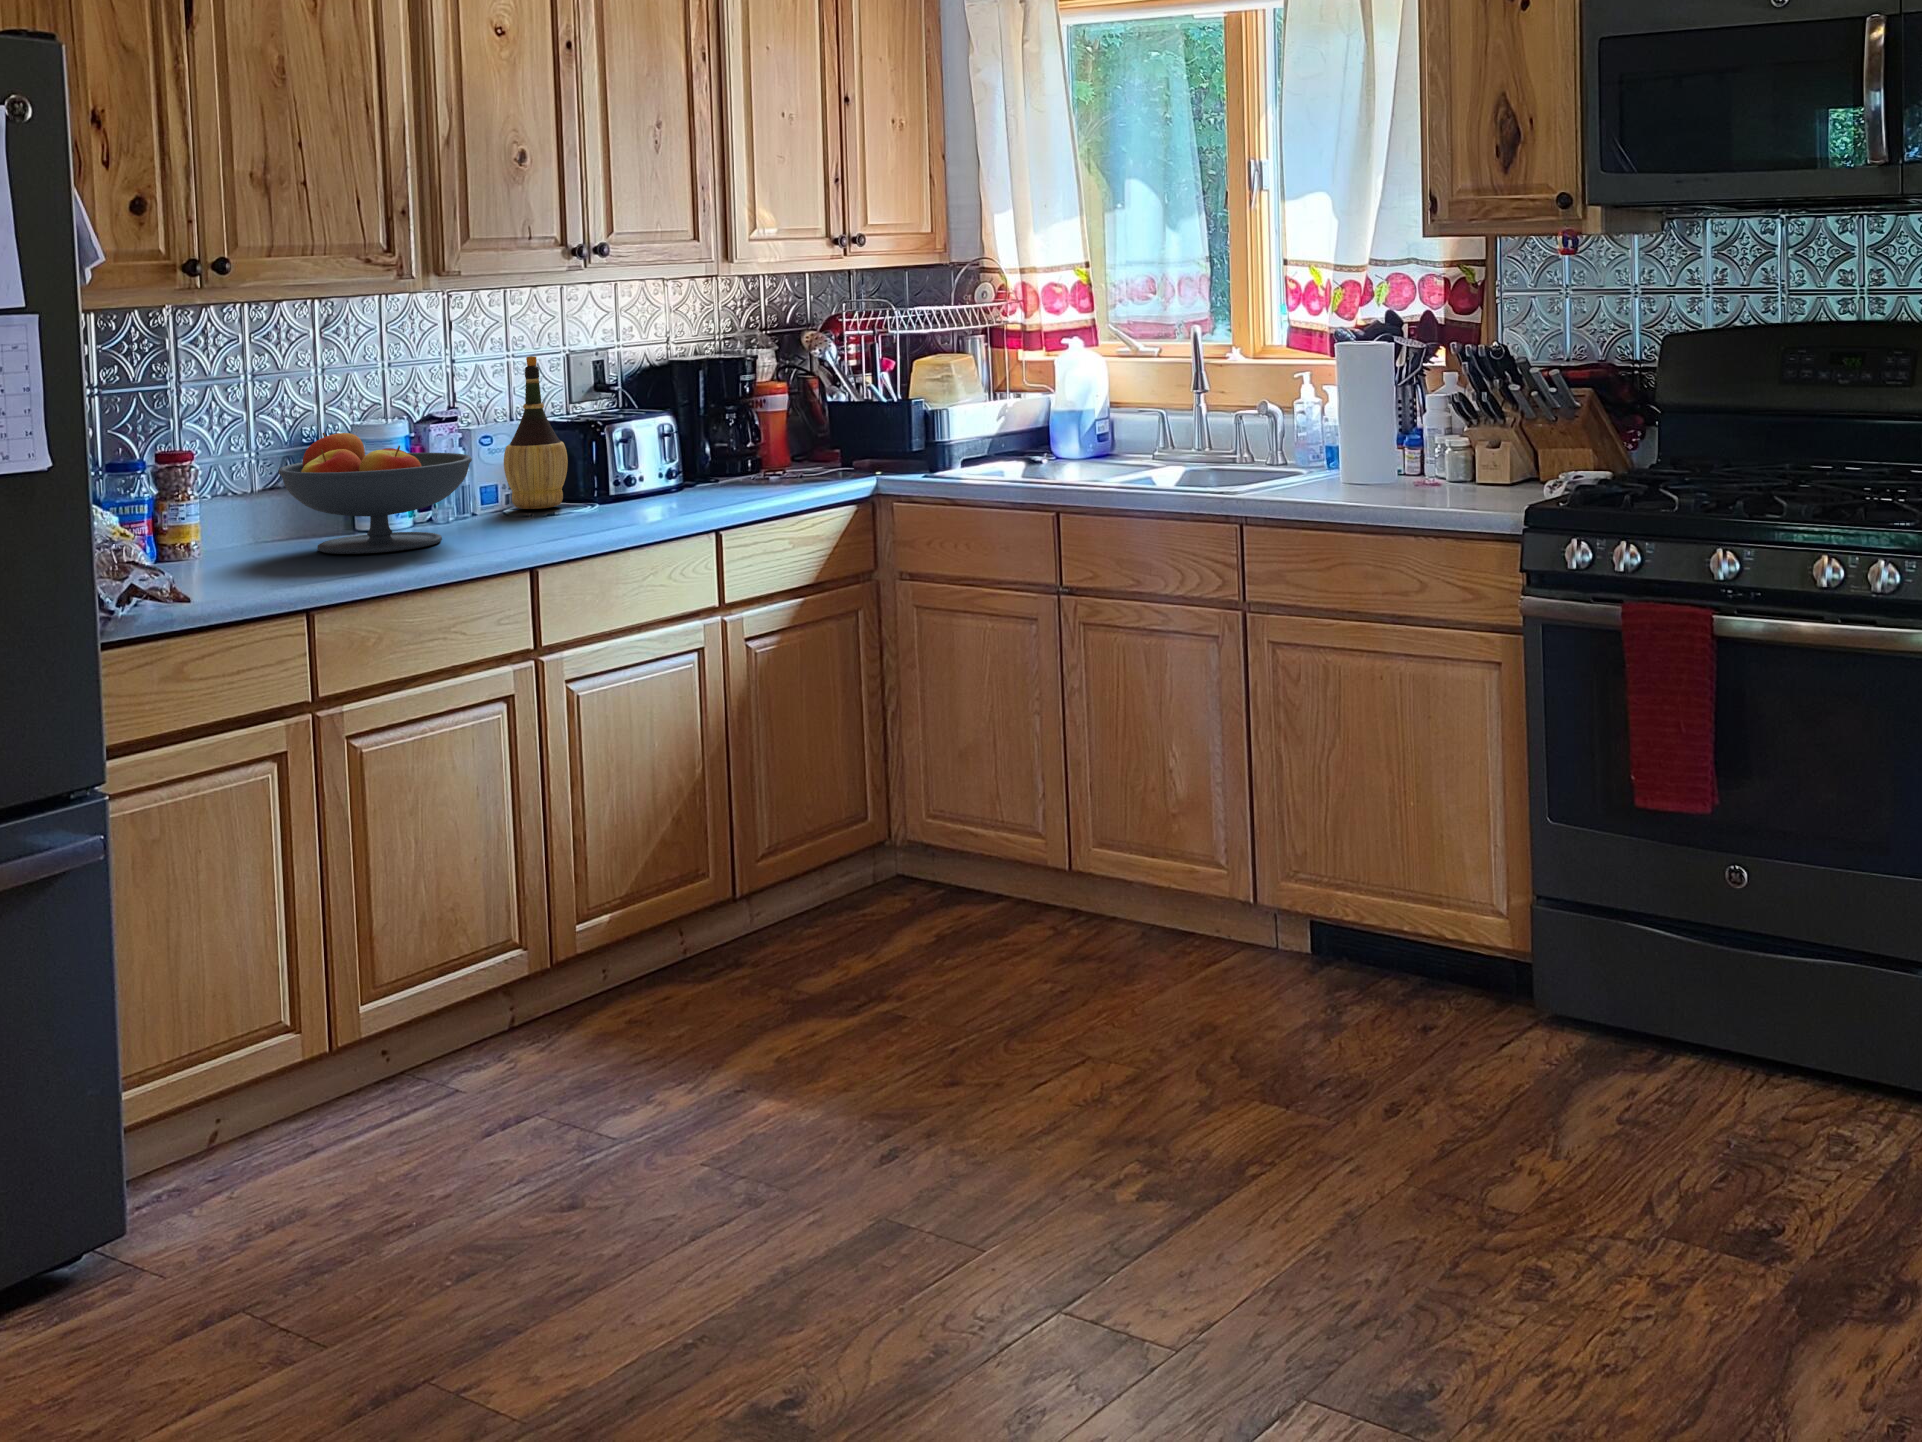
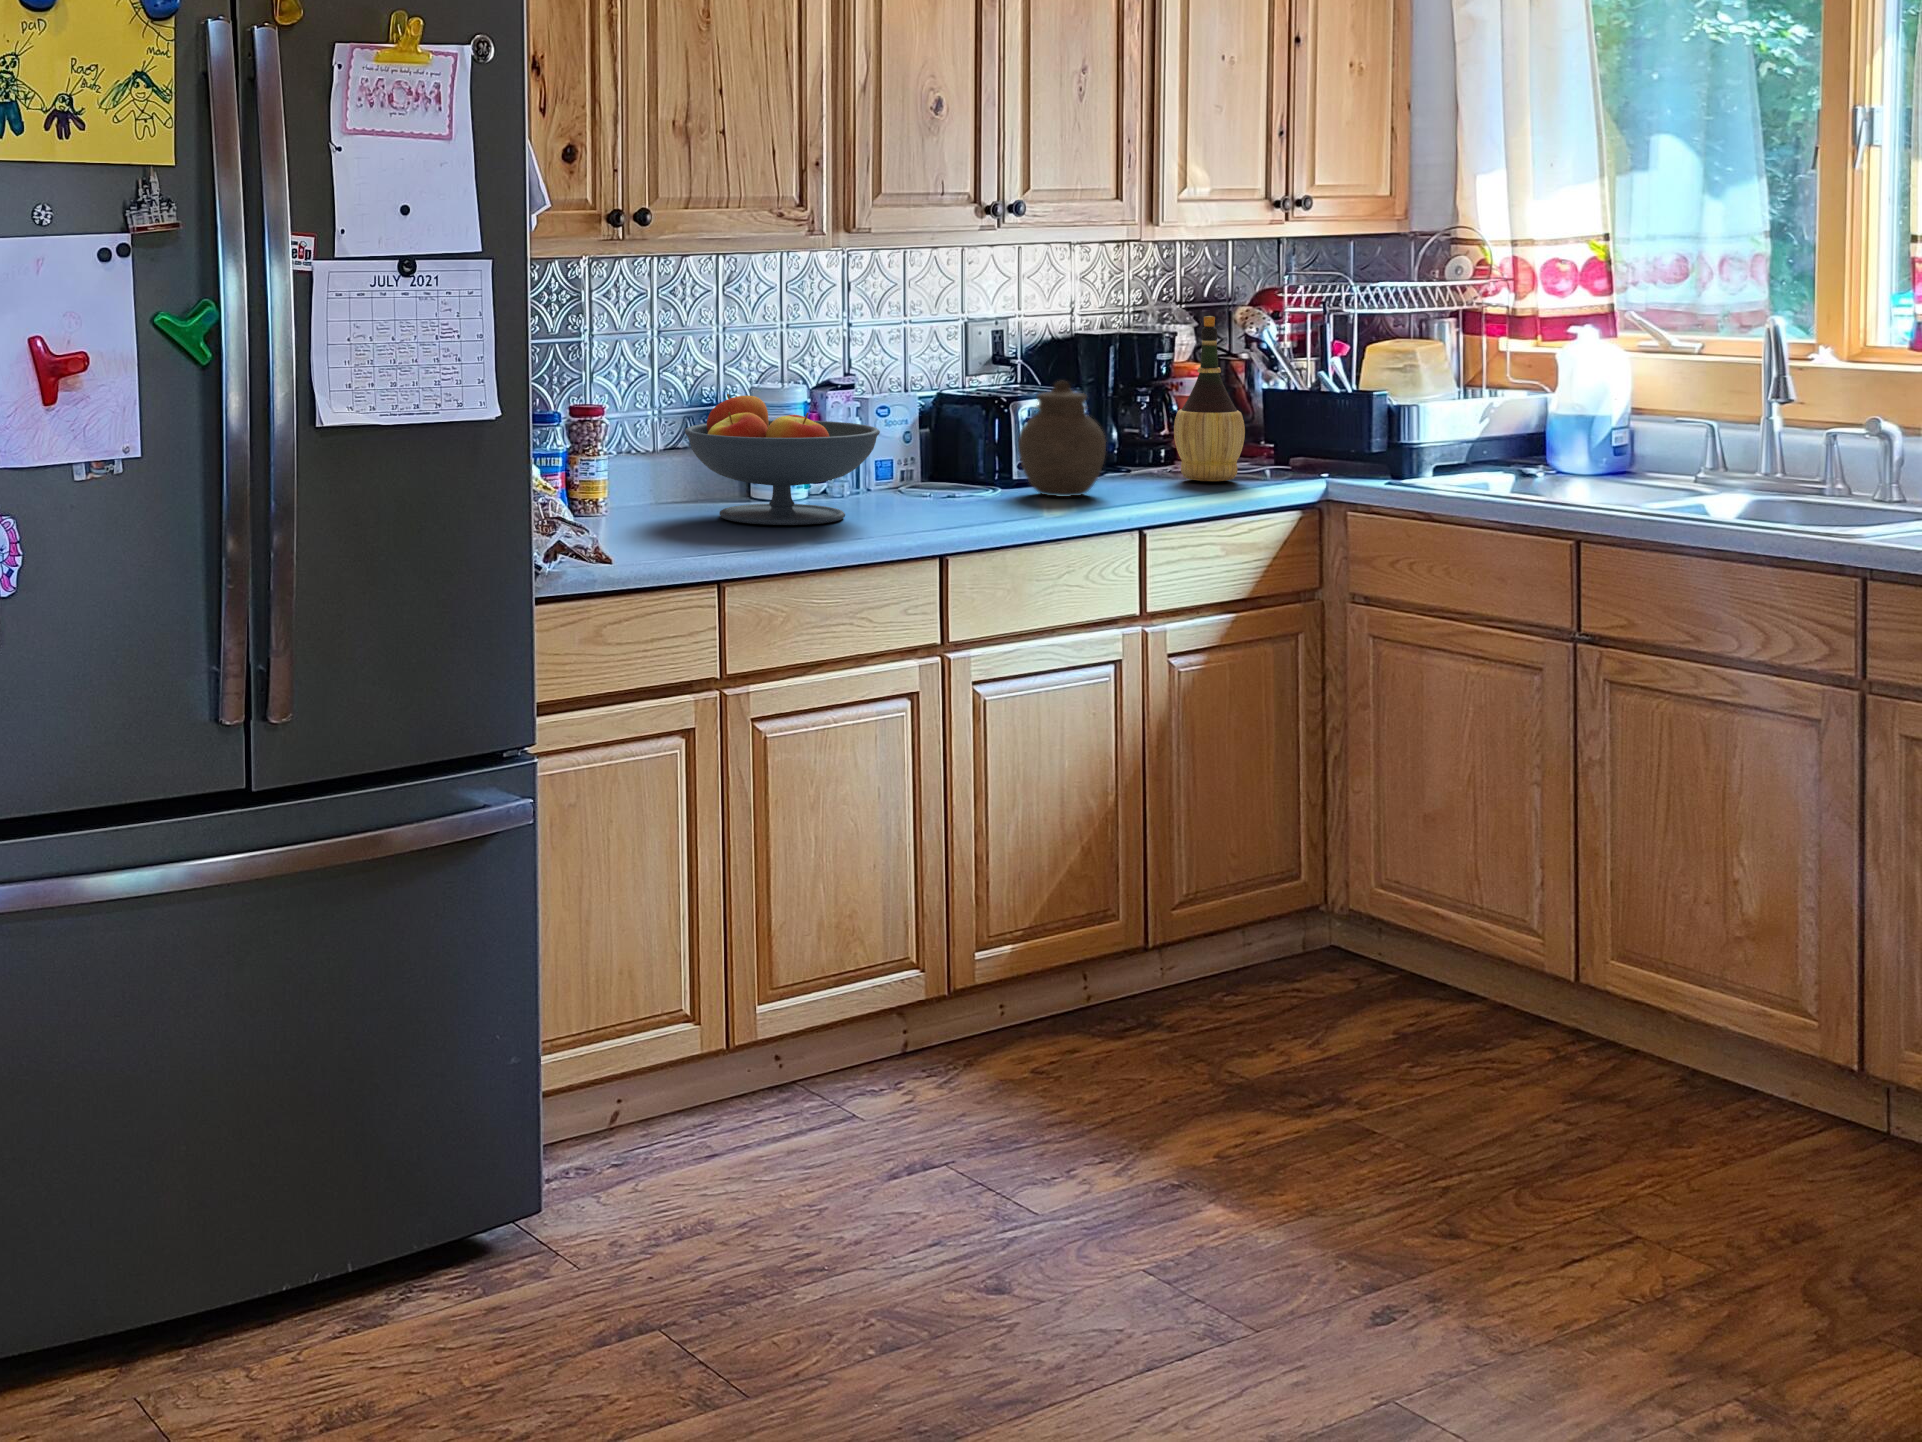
wine bottle: present [504,356,568,509] -> present [1174,316,1245,481]
jar: none [609,403,687,507] -> present [1018,381,1106,497]

